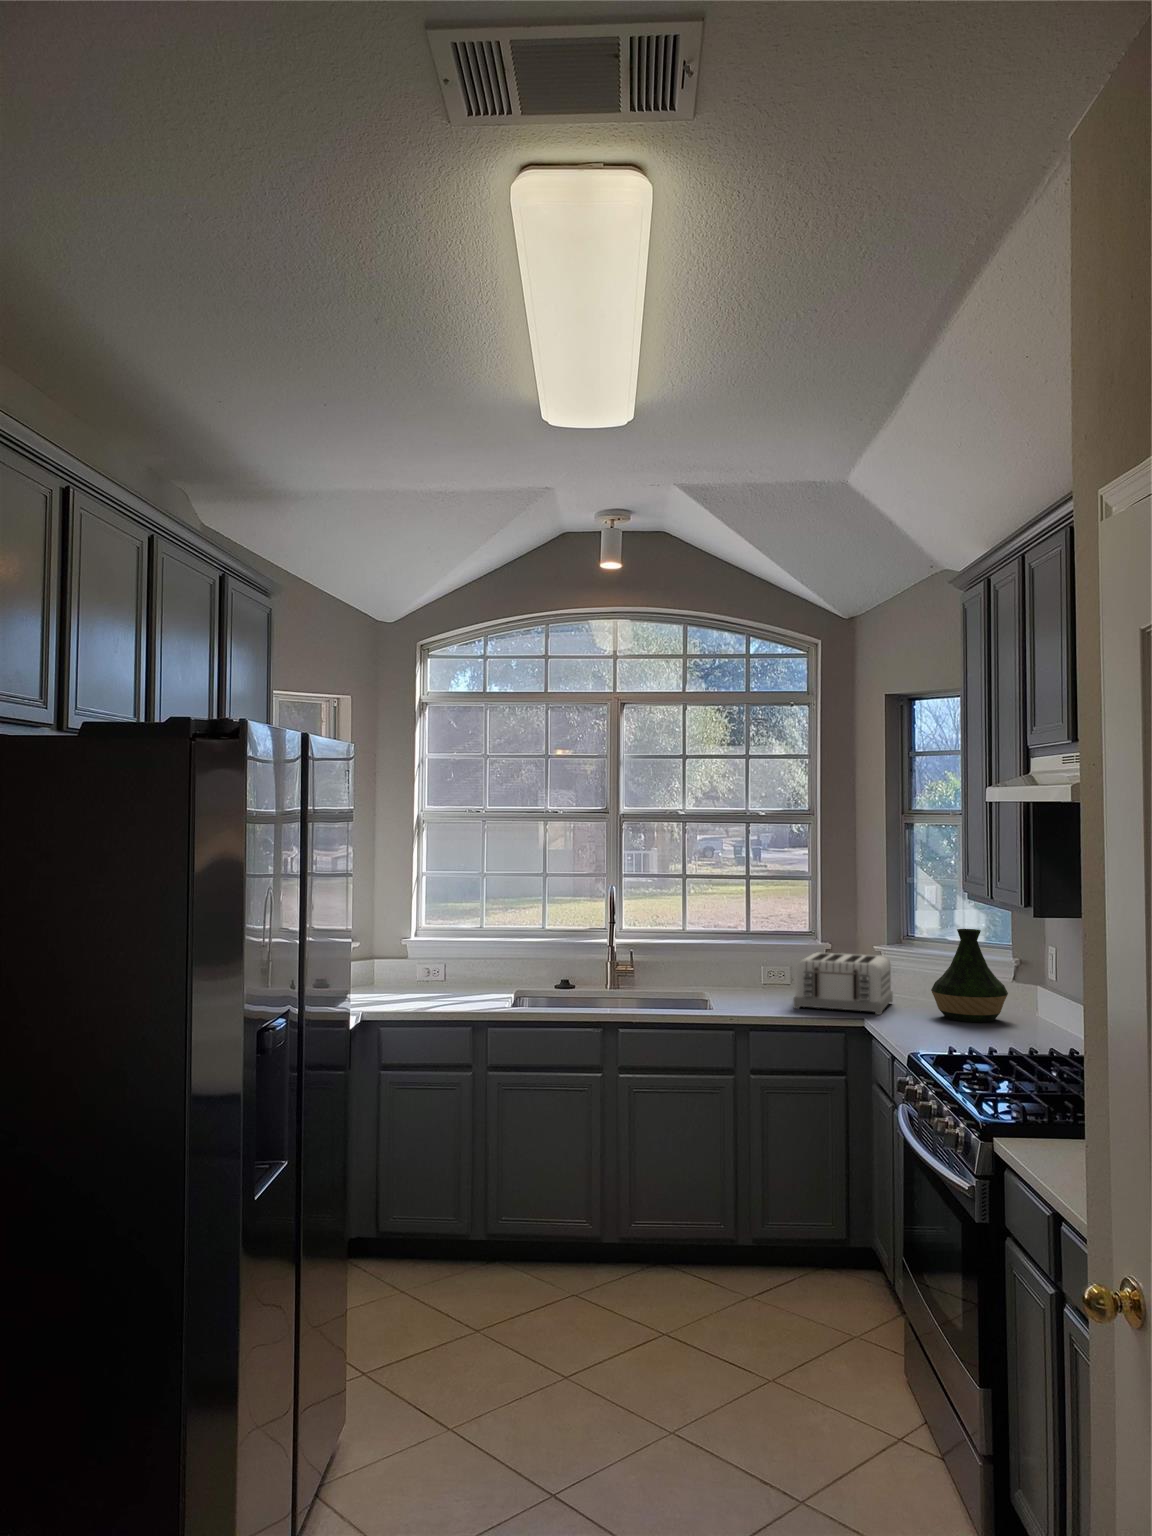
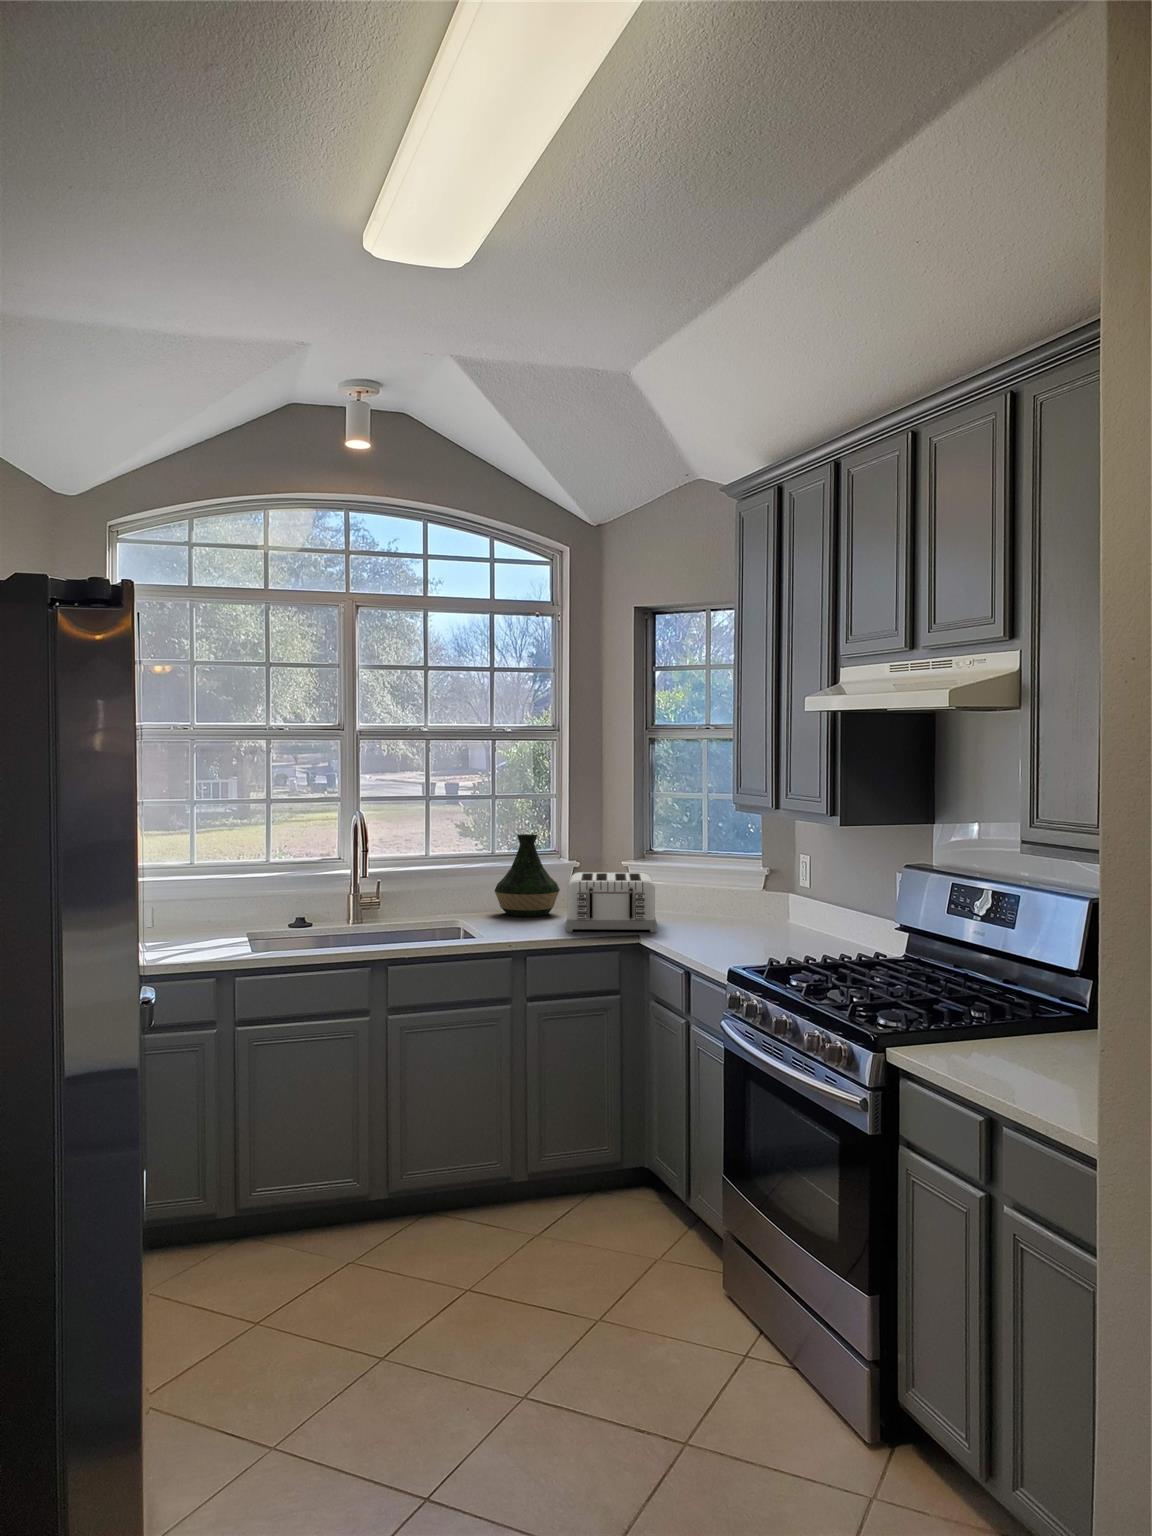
vase: present [931,929,1008,1022] -> present [494,834,560,917]

